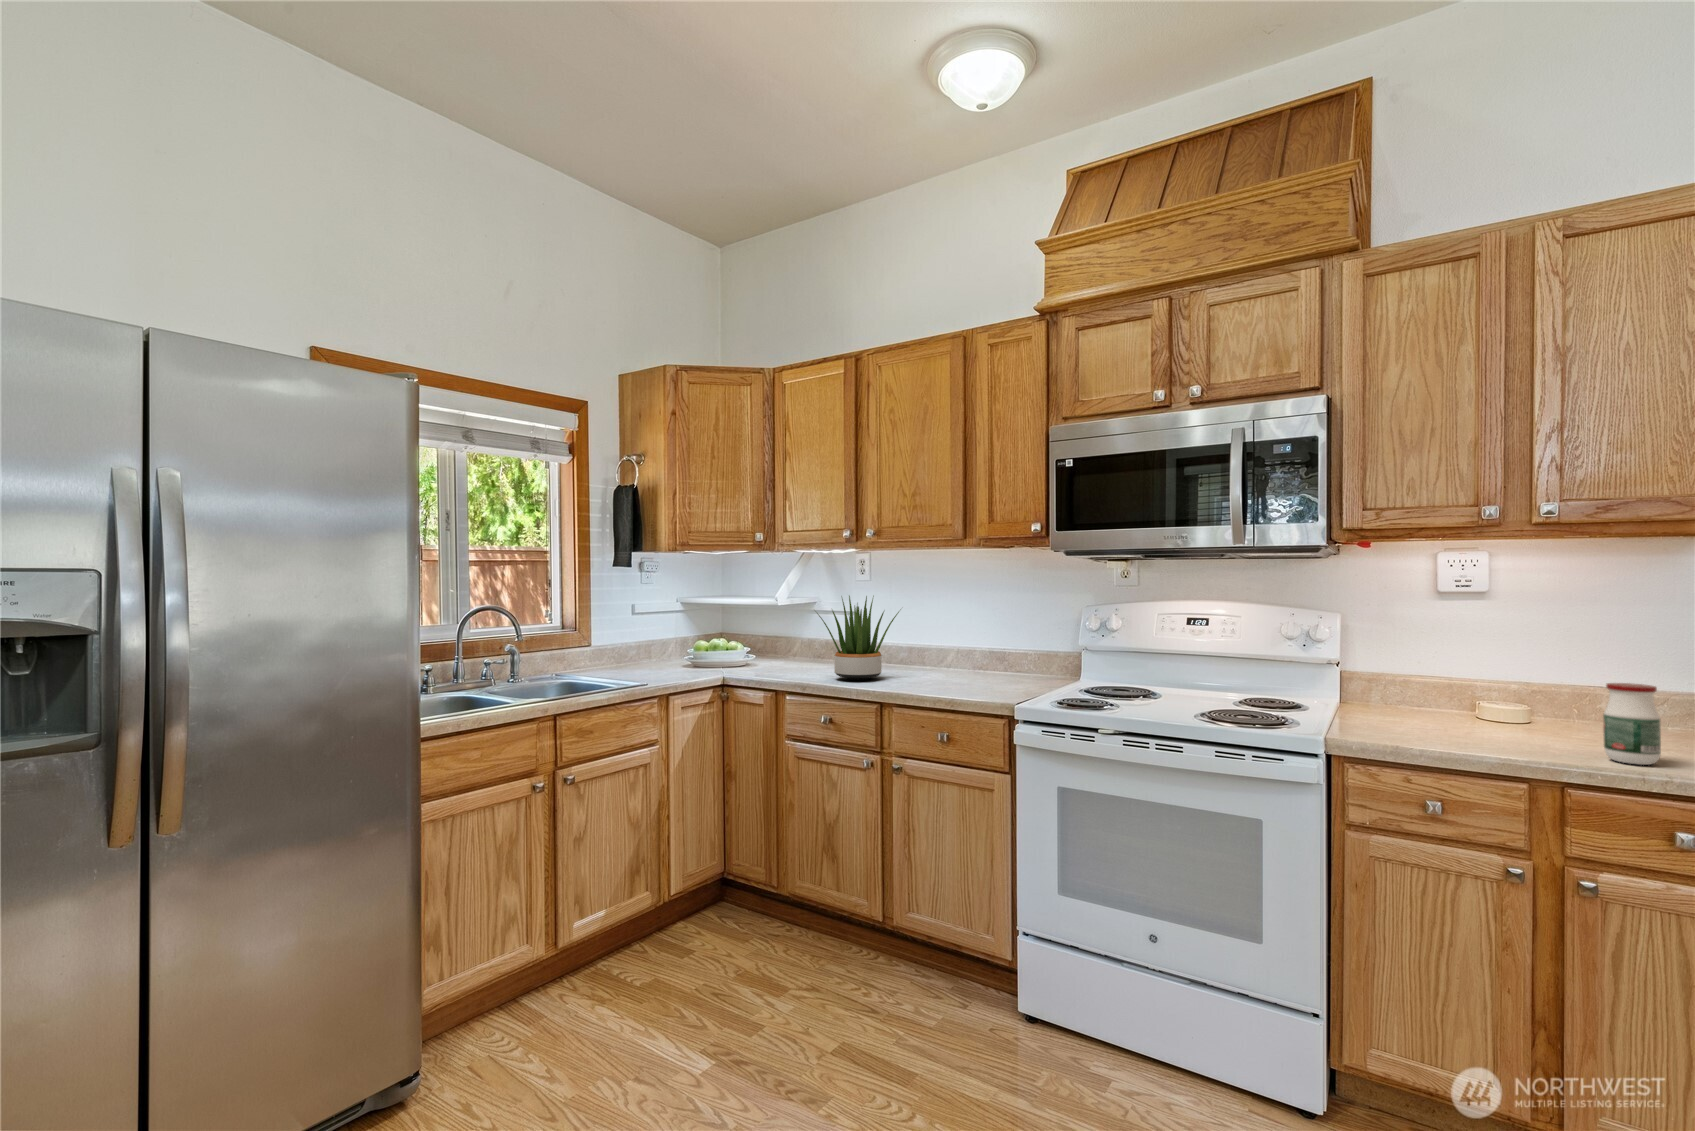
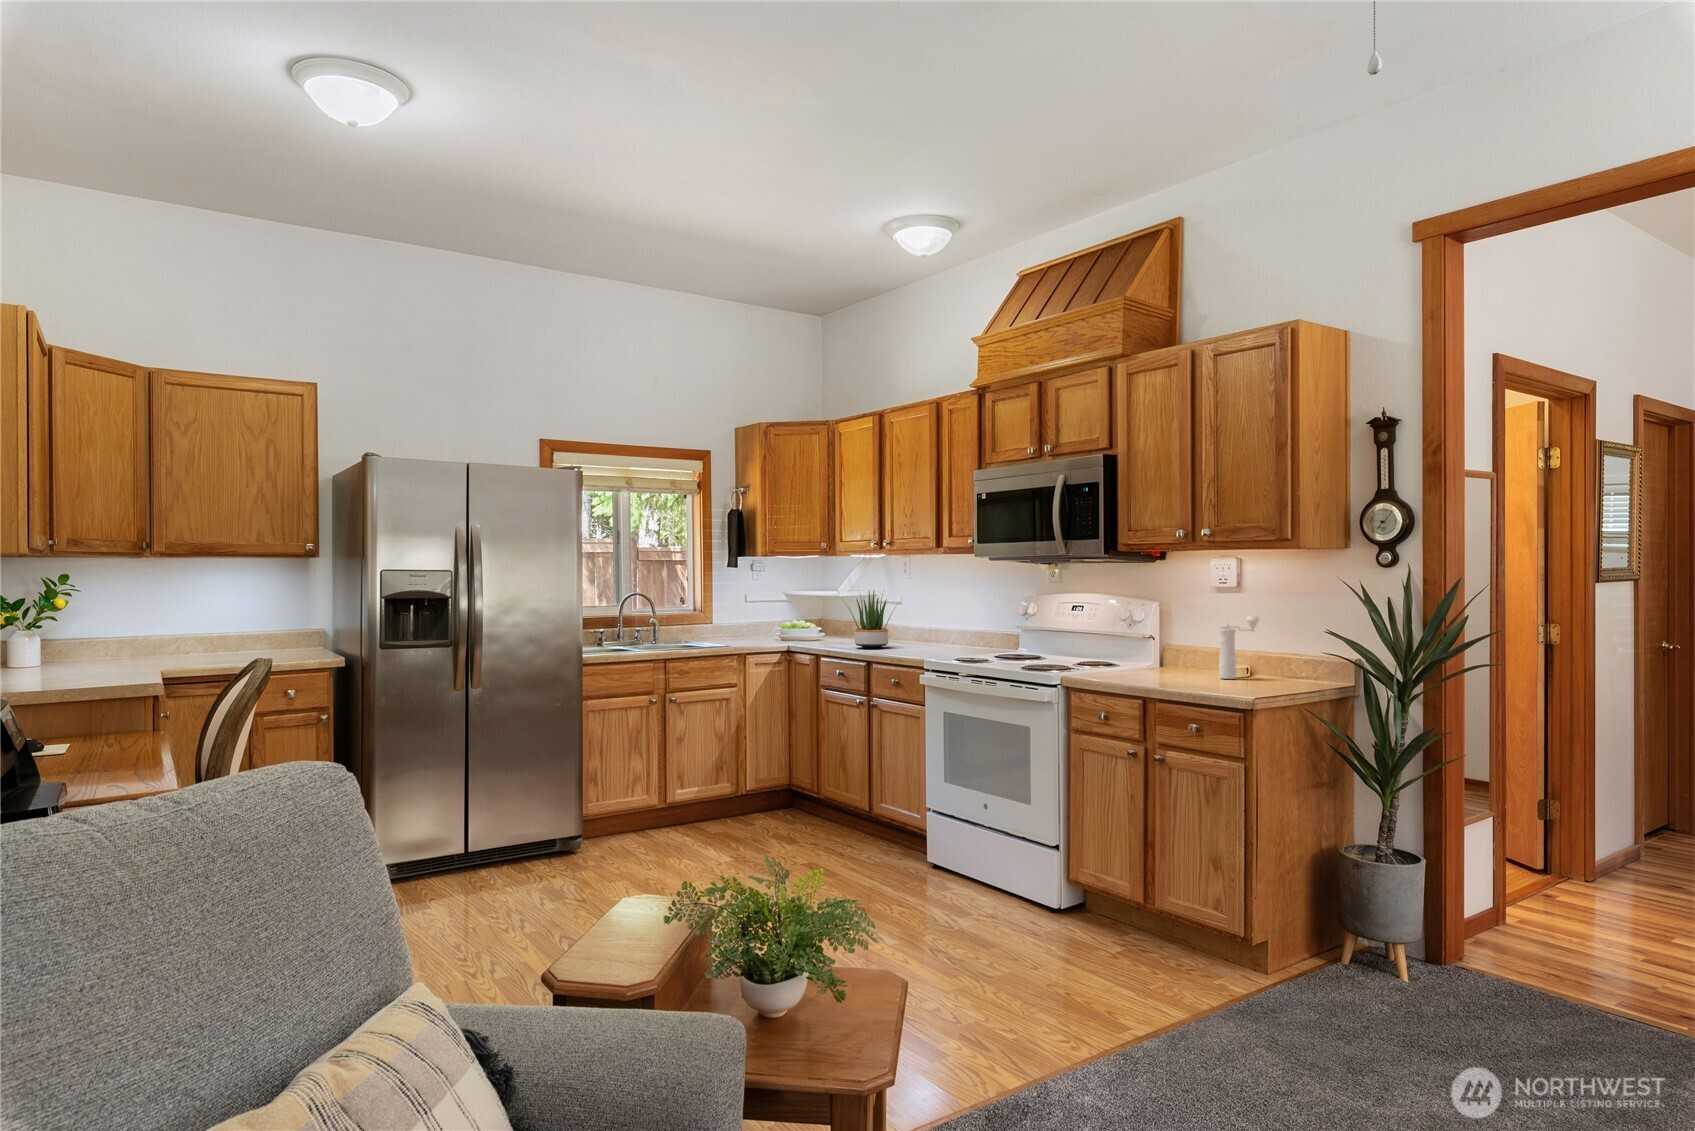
pepper mill: none [1552,633,1592,733] -> present [1219,616,1259,679]
jar: present [1603,683,1661,765] -> none [1175,642,1200,688]

